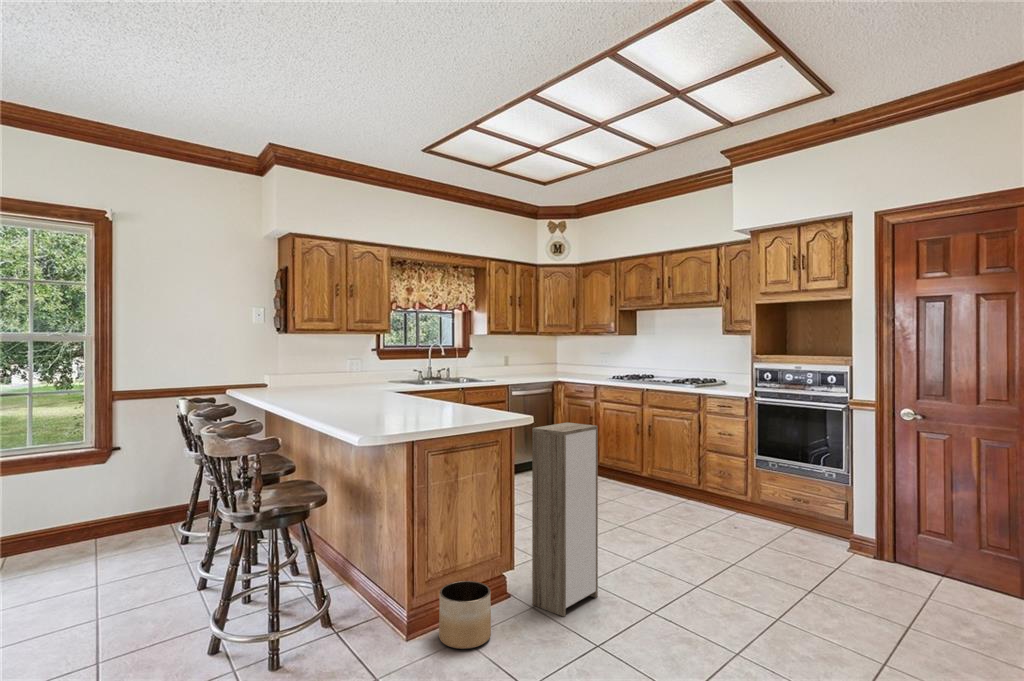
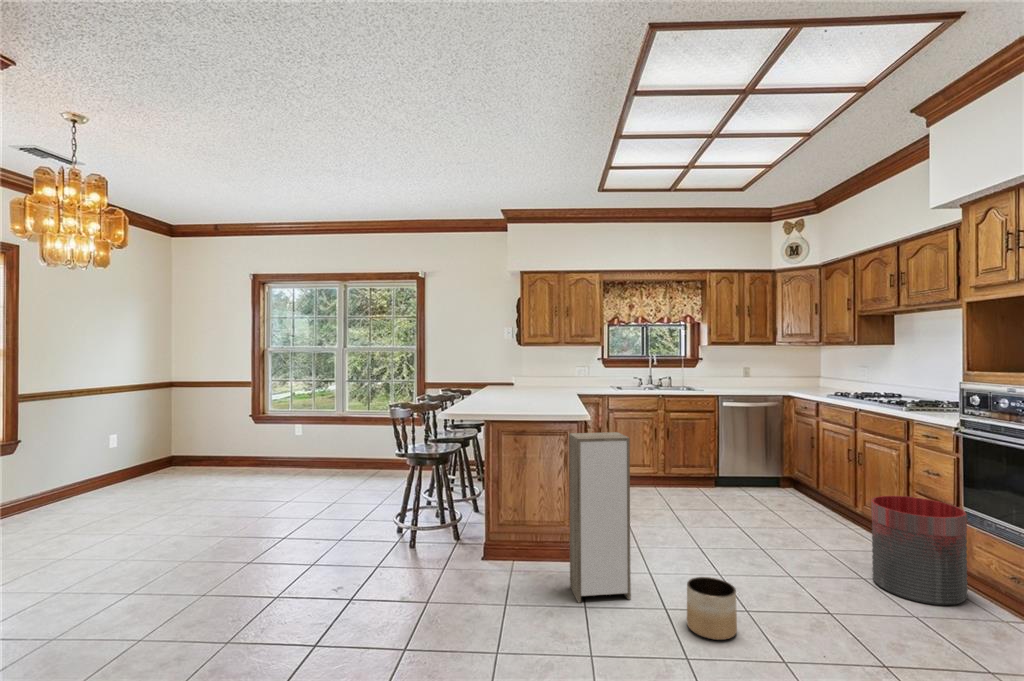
trash can: none [704,455,769,535] -> present [871,496,968,605]
planter: present [439,581,491,649] -> present [687,577,737,640]

